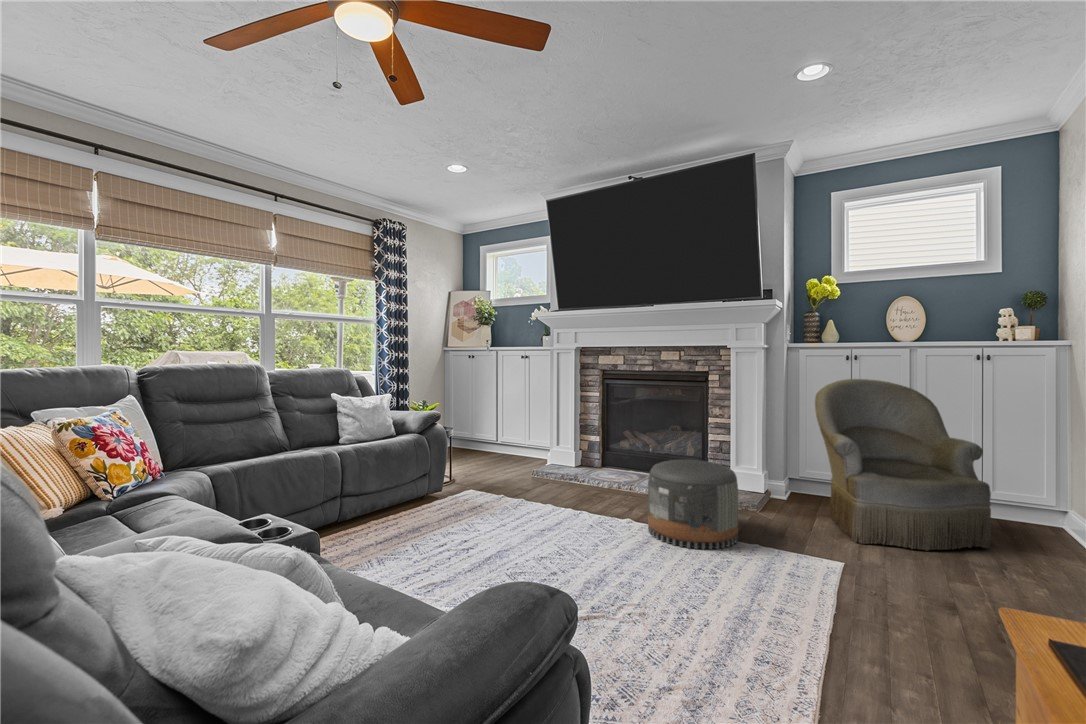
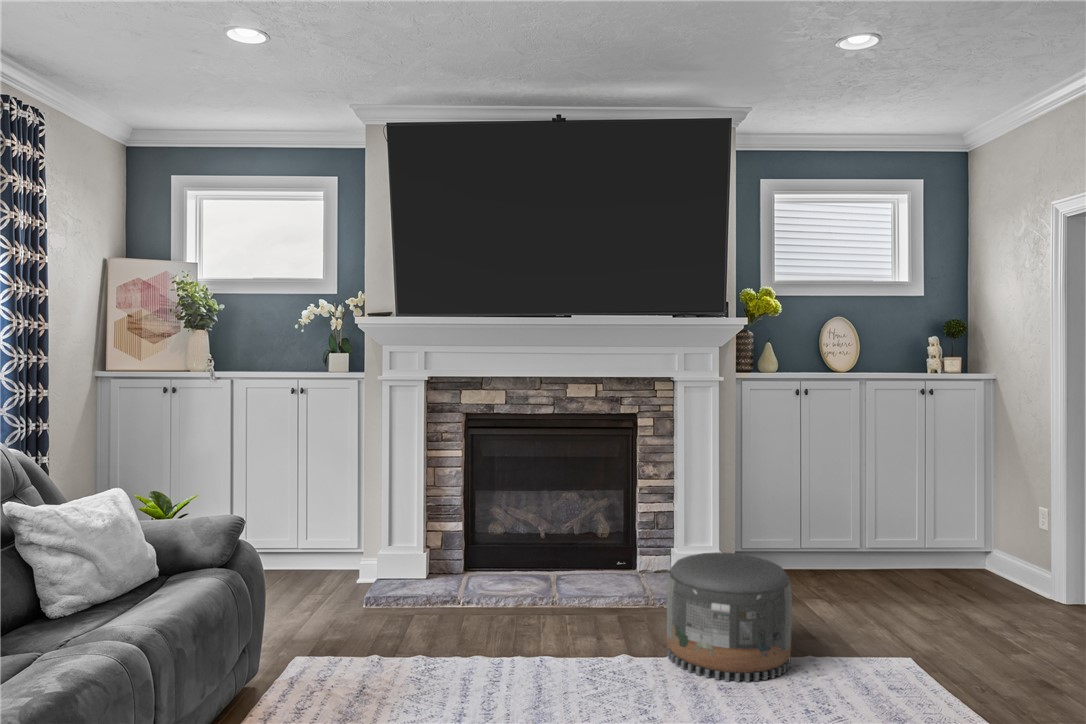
armchair: present [815,379,991,551] -> none [790,421,976,627]

